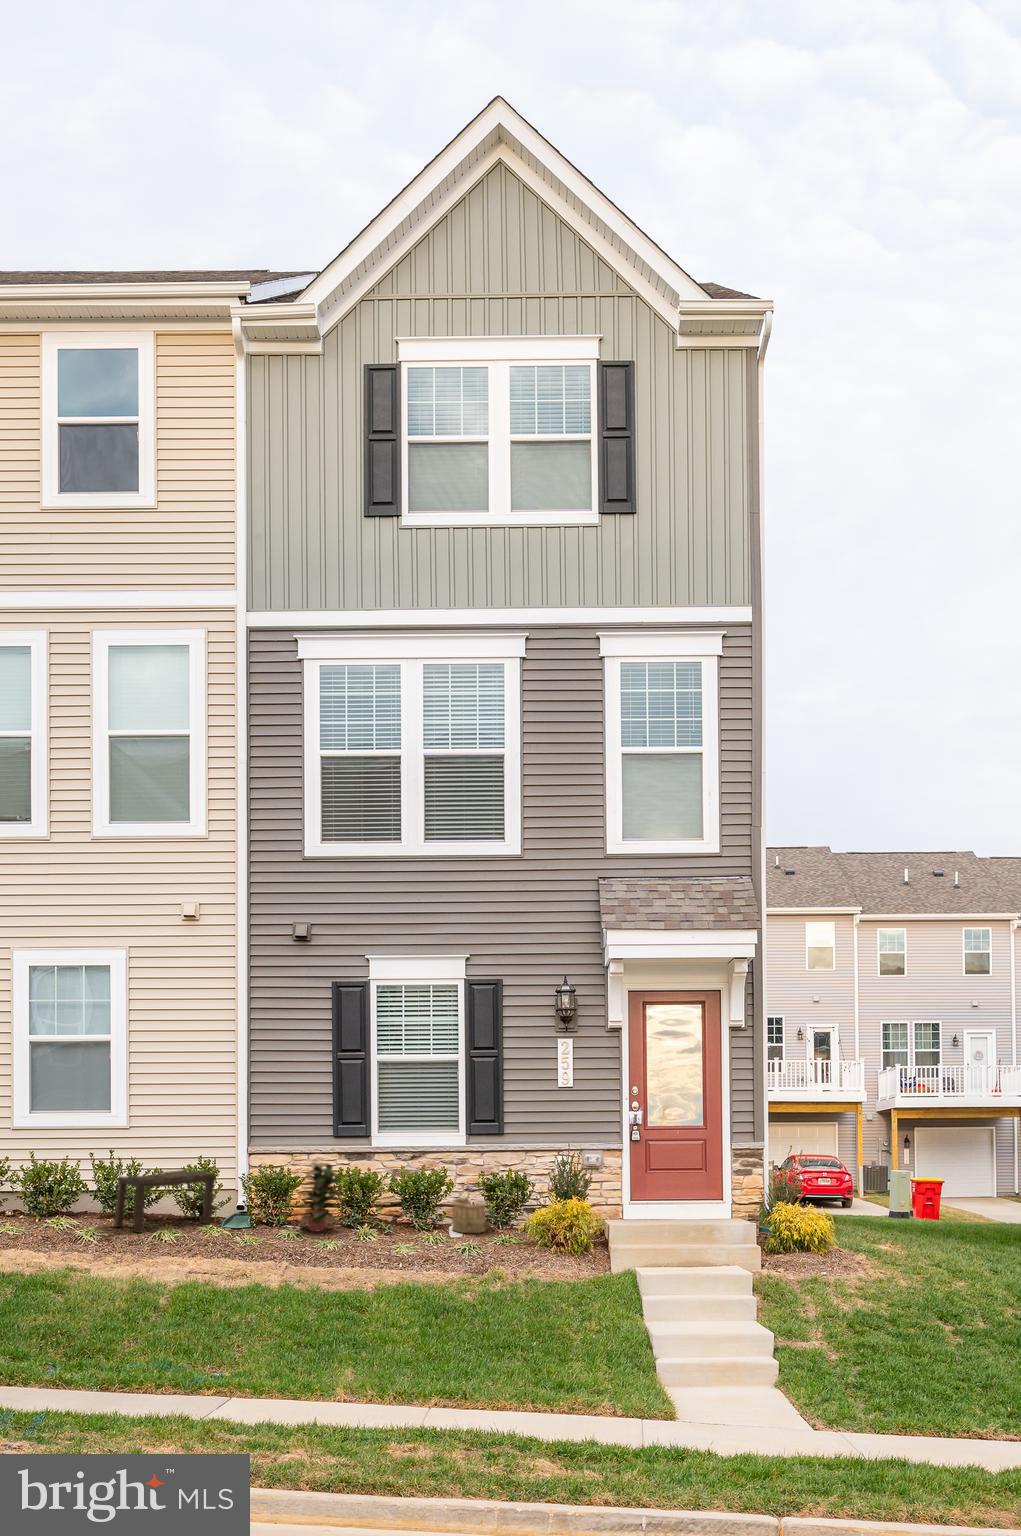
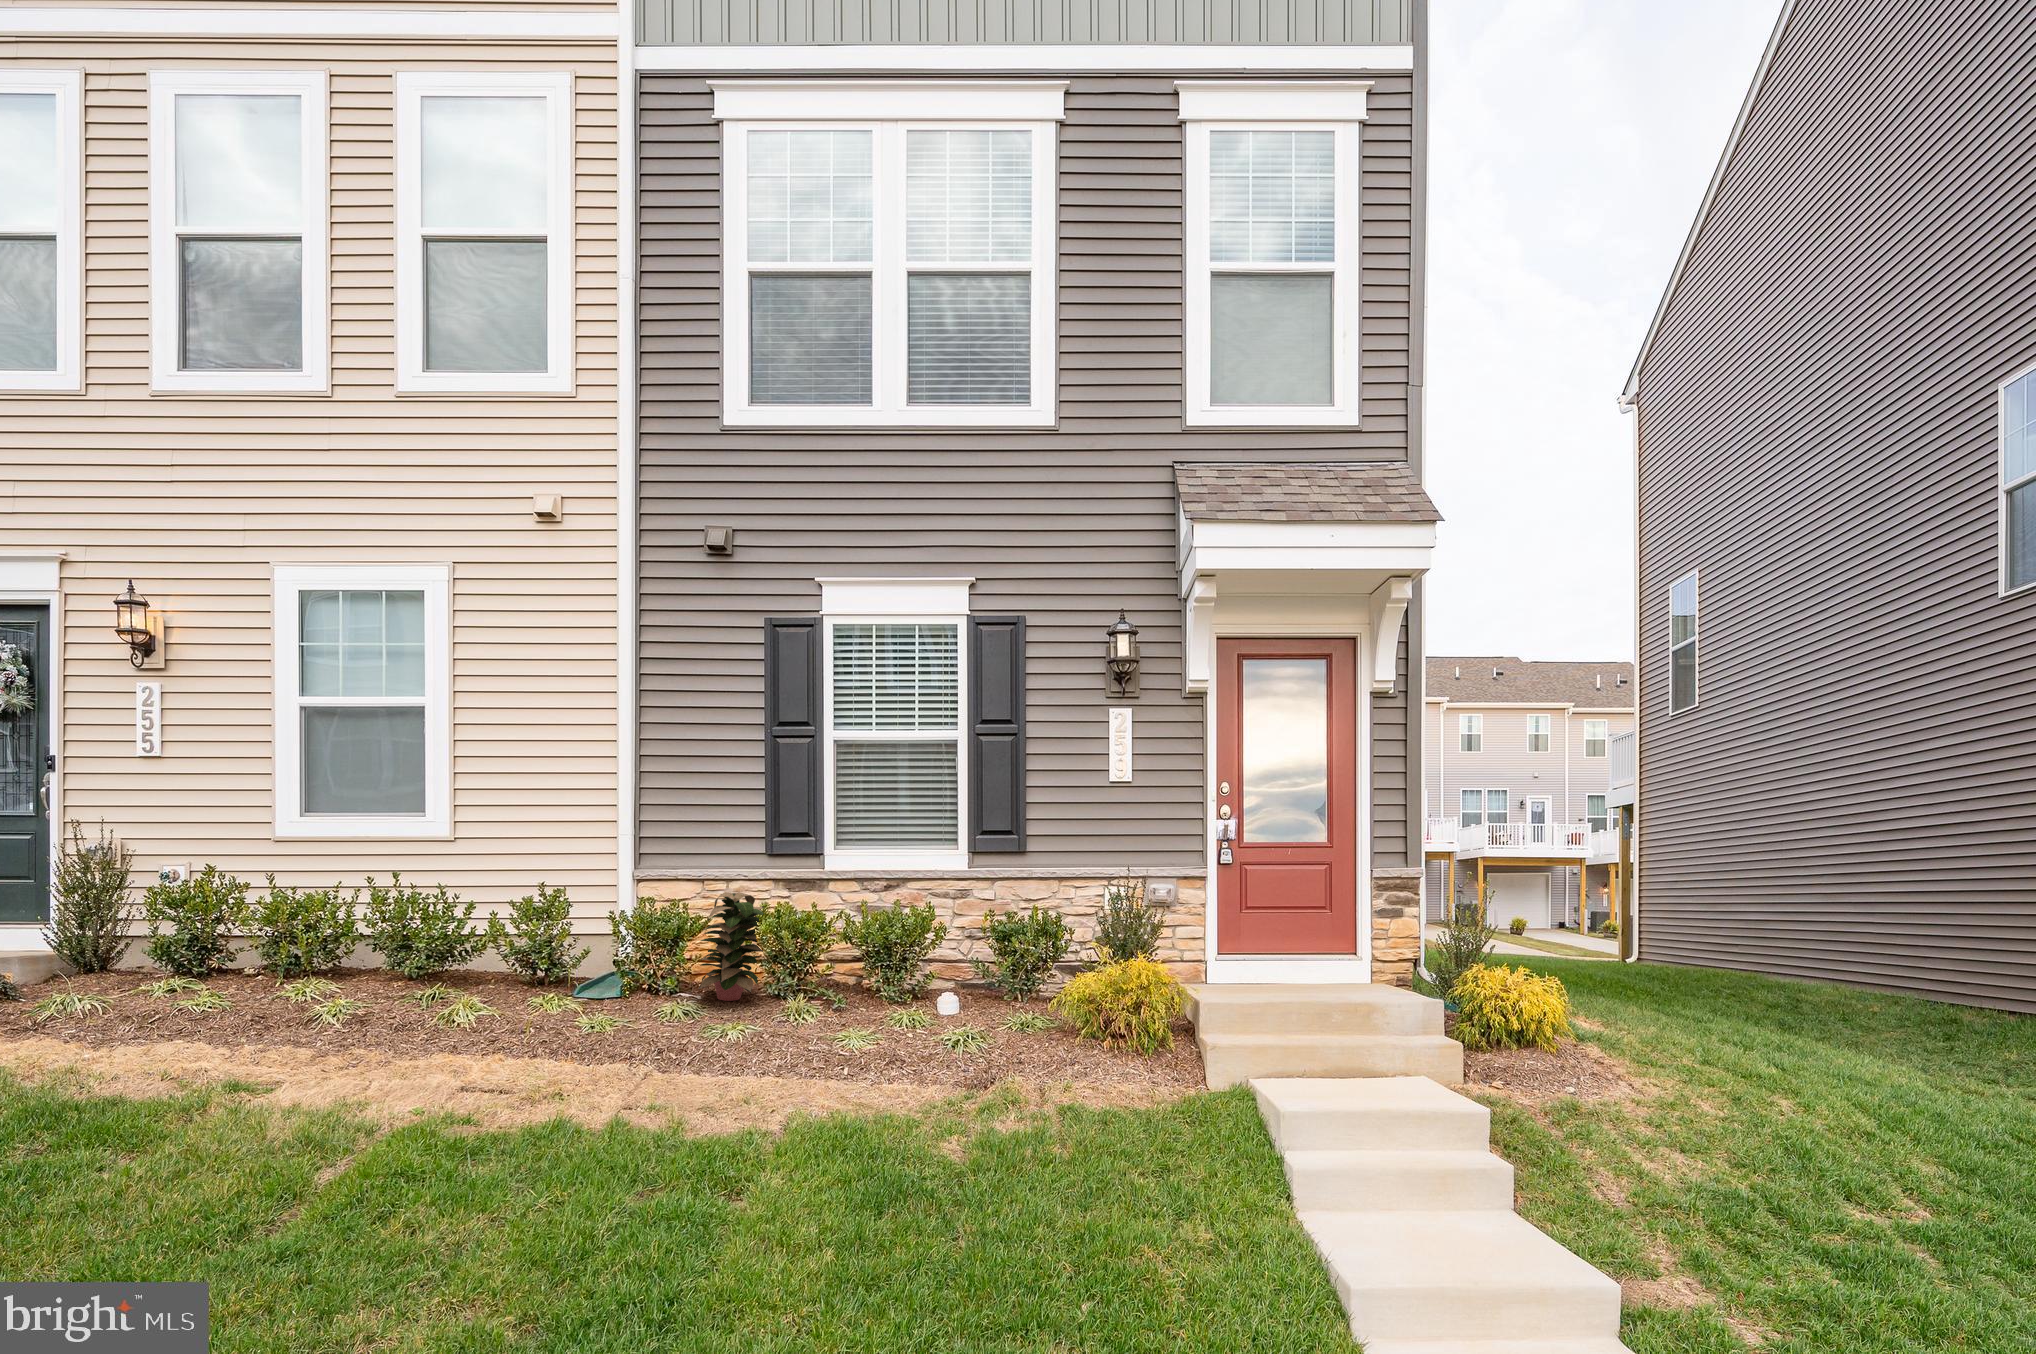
bench: present [115,1170,216,1233] -> none [396,900,570,1005]
wooden bucket: present [452,1197,486,1233] -> none [944,947,1000,1004]

